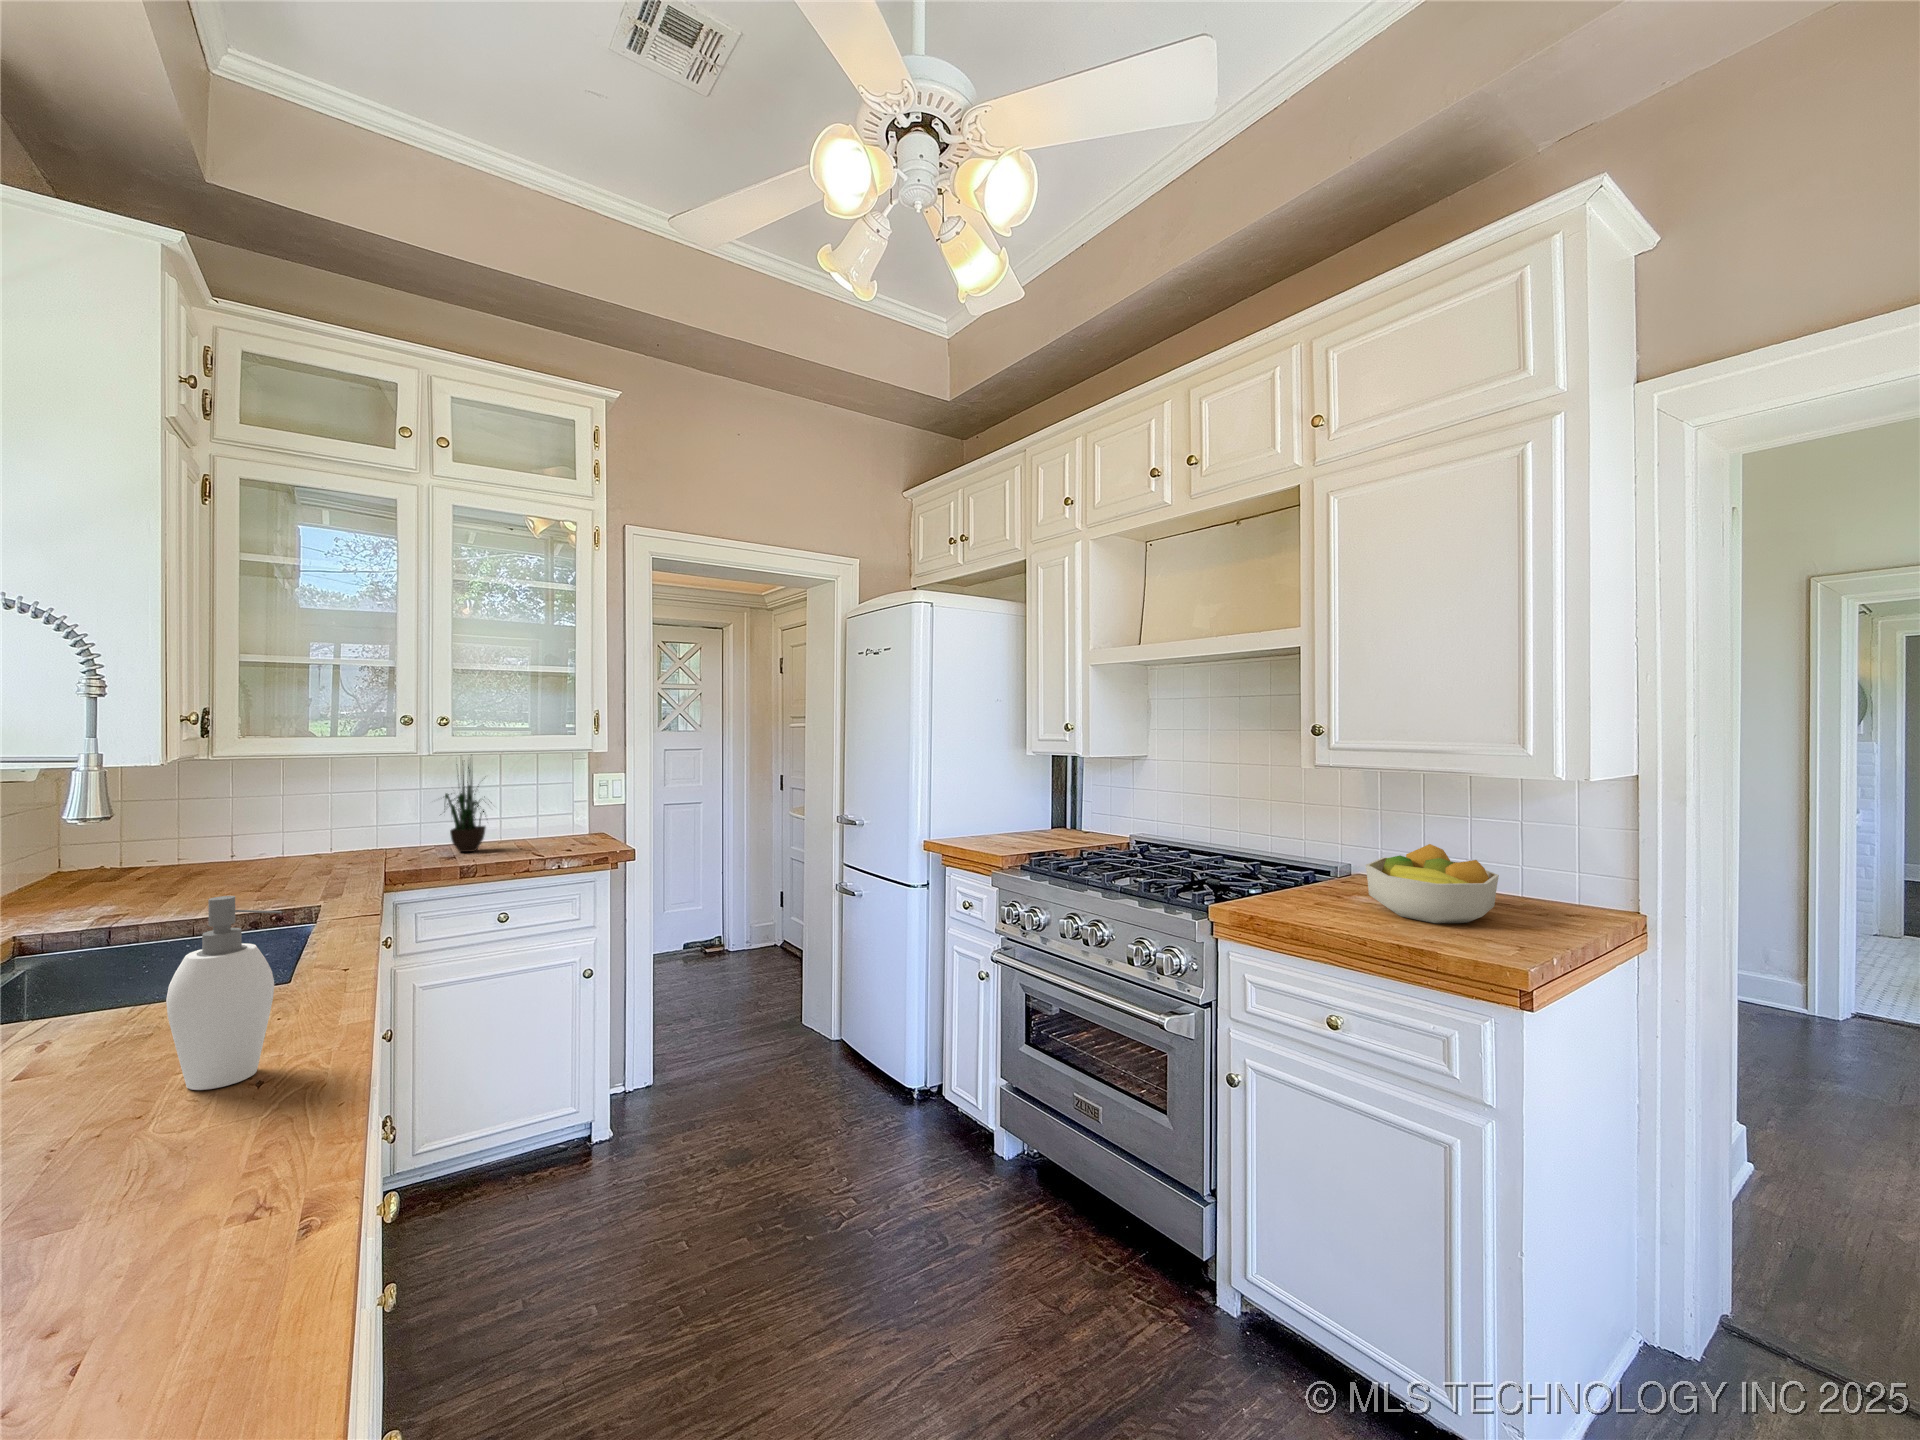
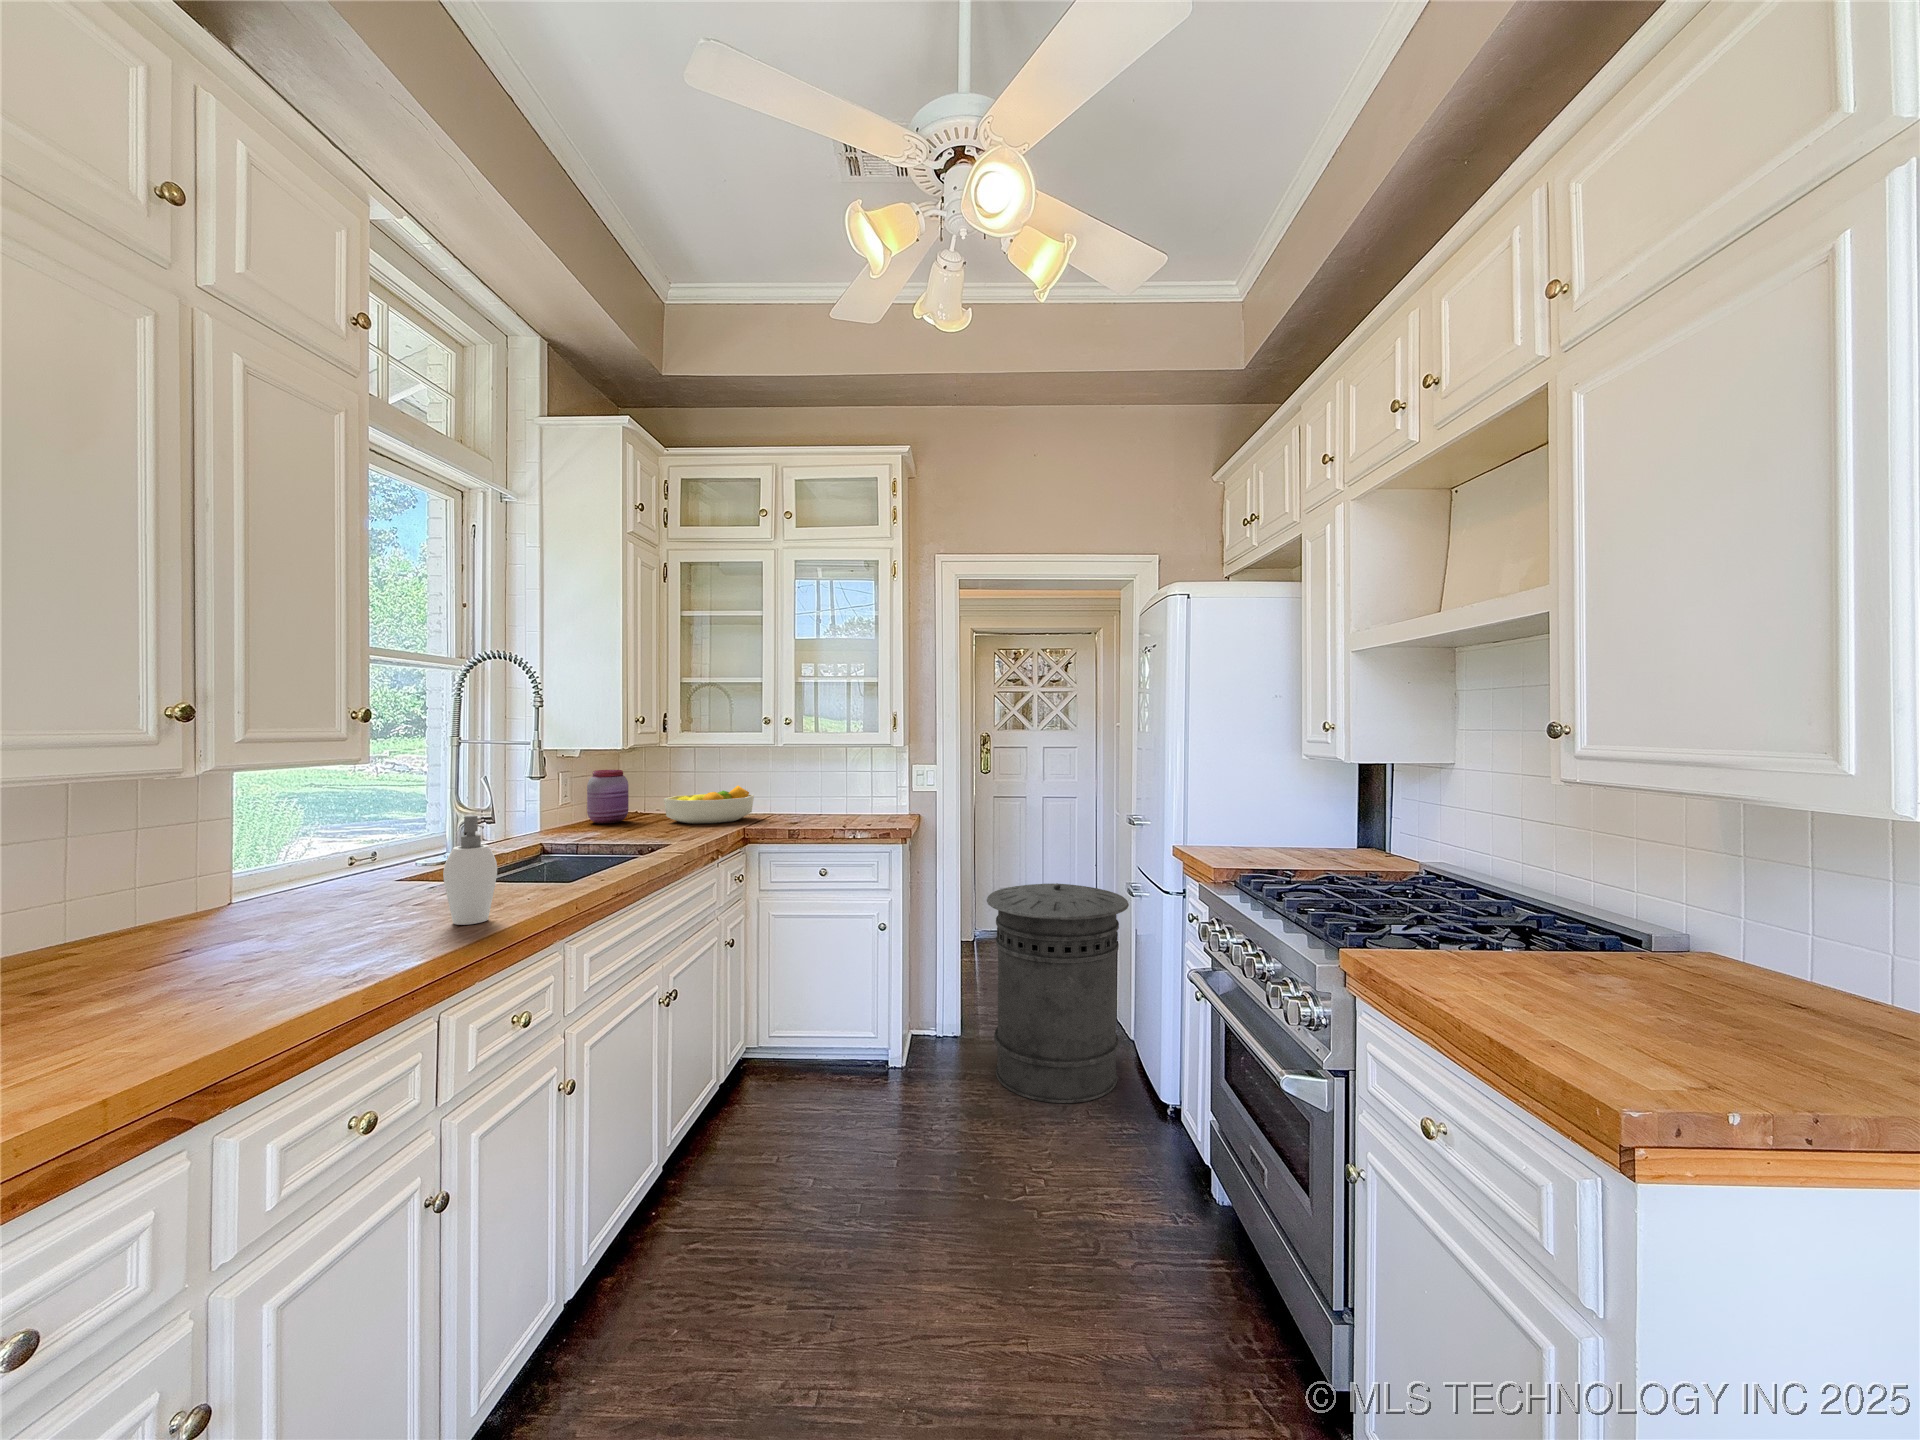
potted plant: present [445,766,486,852] -> none [787,733,832,818]
jar: none [63,807,153,897] -> present [587,770,629,824]
fruit bowl: present [1366,844,1499,923] -> present [664,786,754,824]
trash can: none [710,893,861,1126] -> present [987,883,1129,1103]

